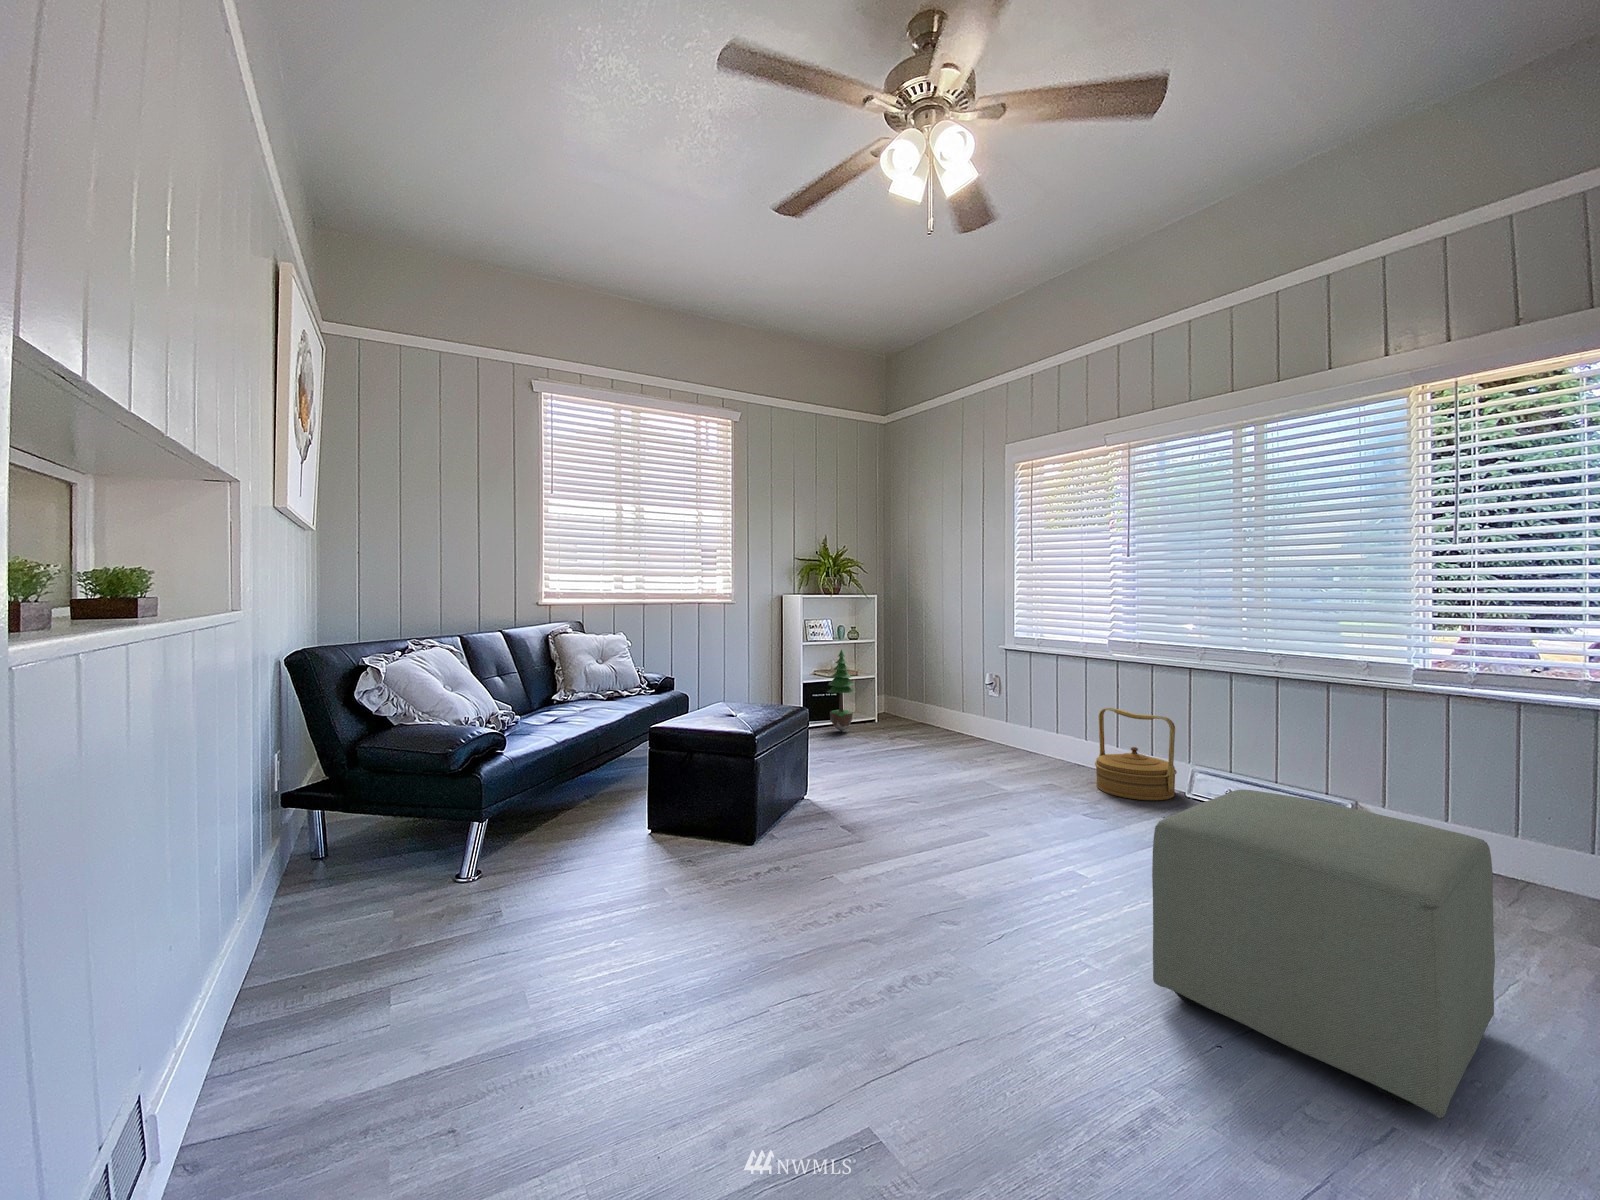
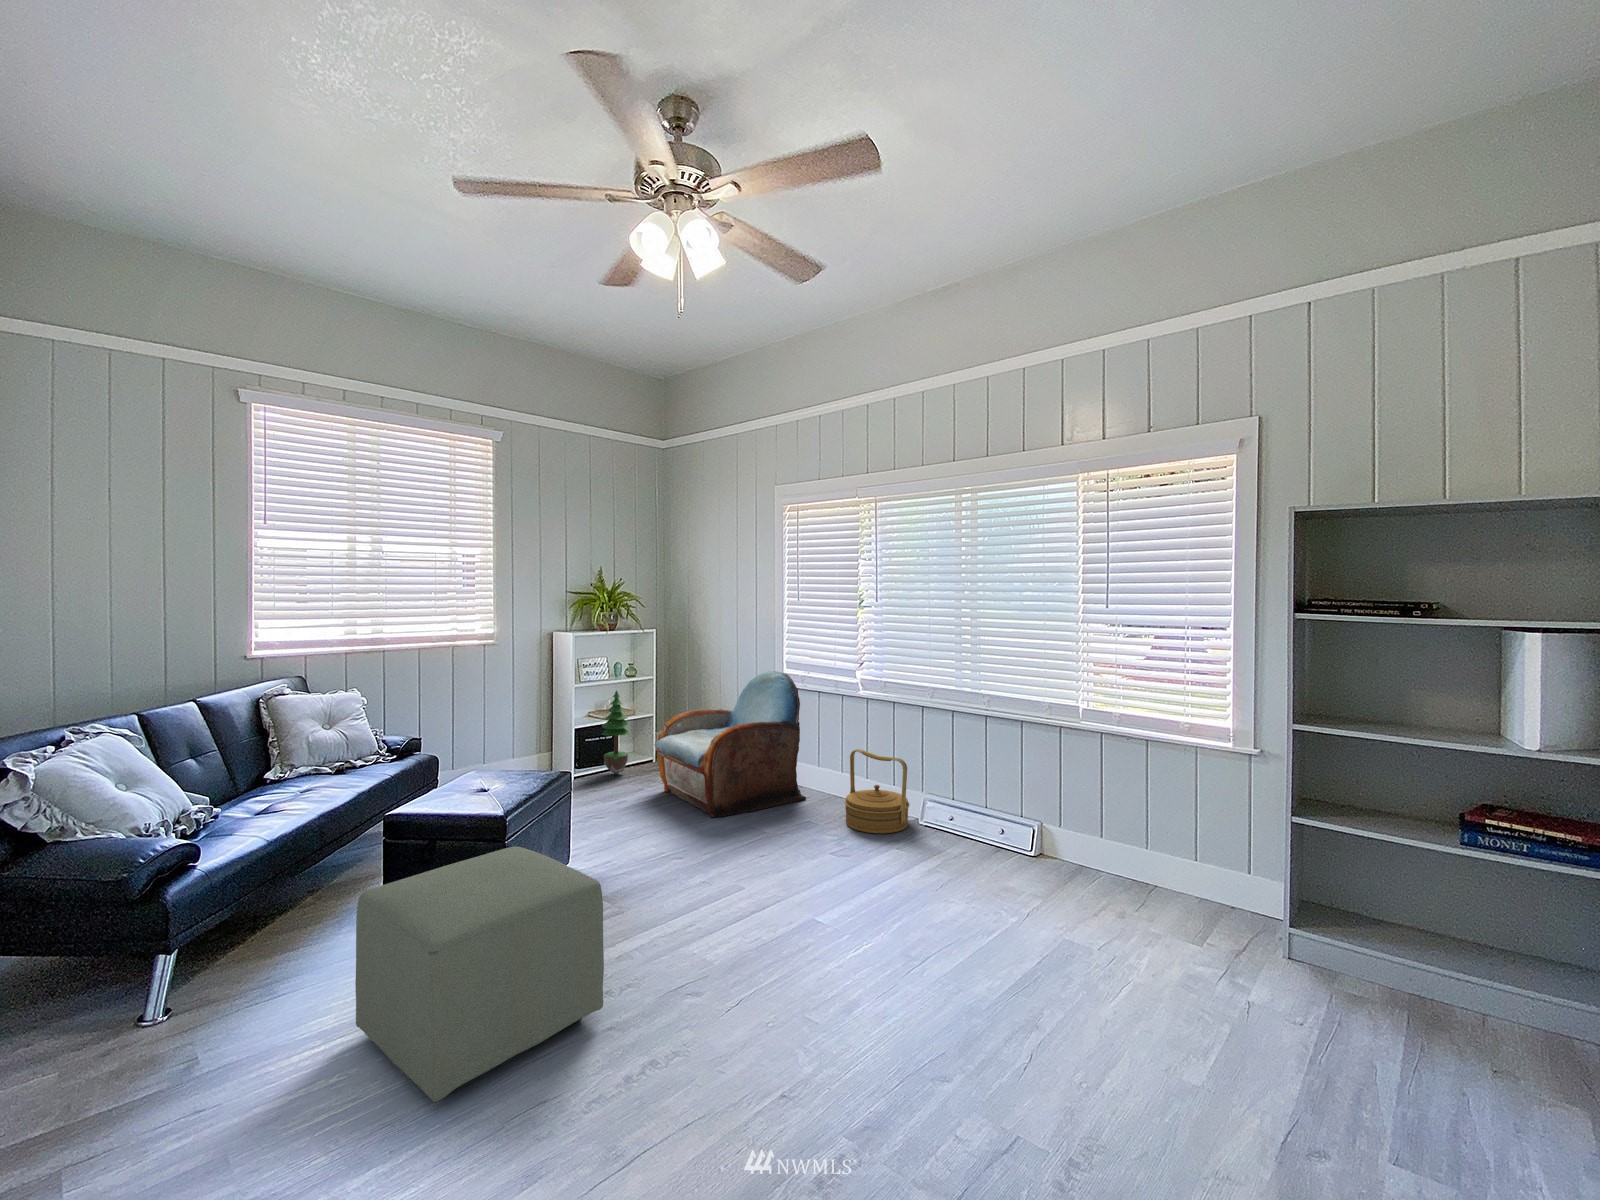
armchair: none [881,630,1044,772] -> present [654,671,806,817]
ottoman: present [1152,790,1495,1118] -> present [355,846,604,1102]

